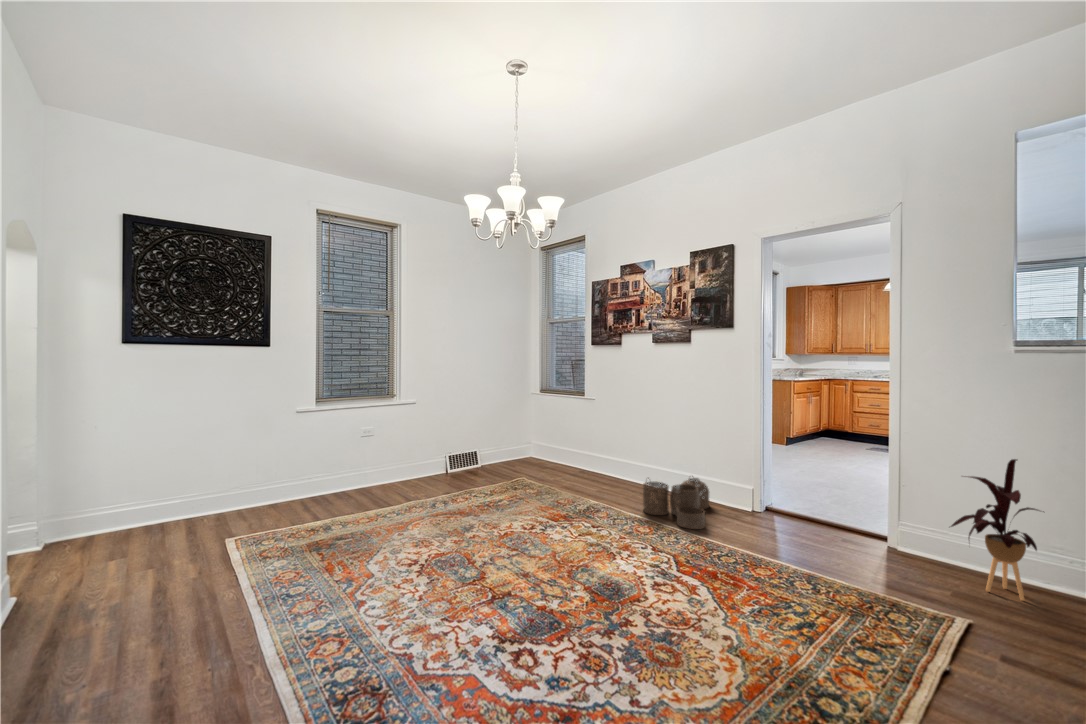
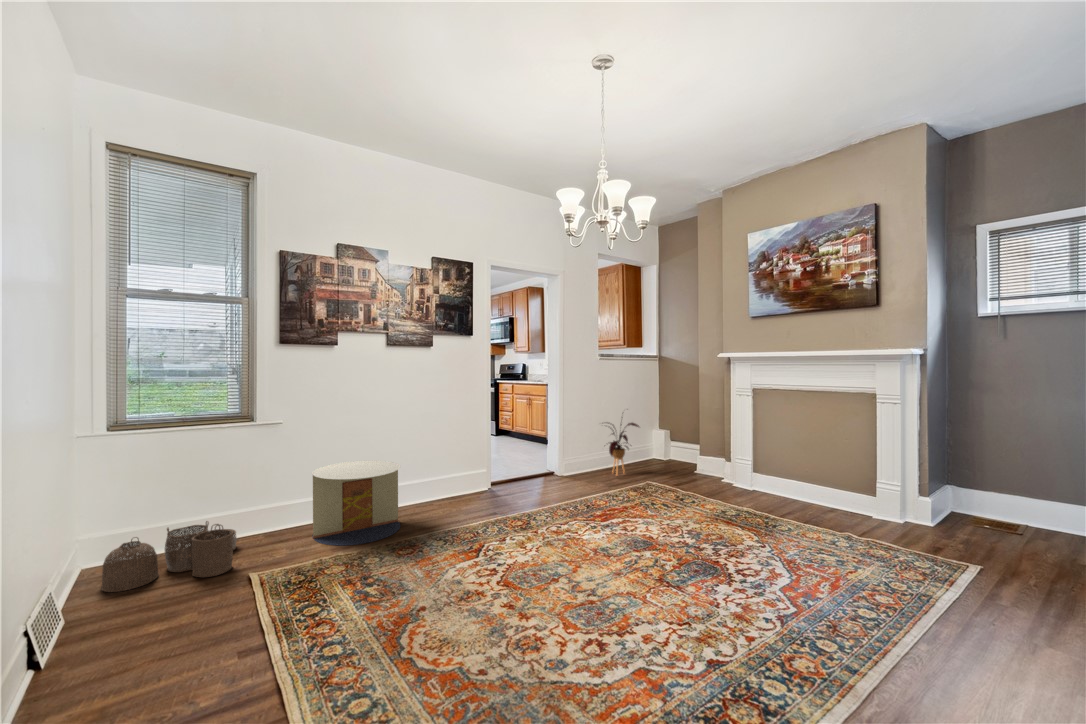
side table: none [567,434,630,494] -> present [312,460,401,546]
woven basket: present [643,478,709,529] -> present [101,521,237,592]

